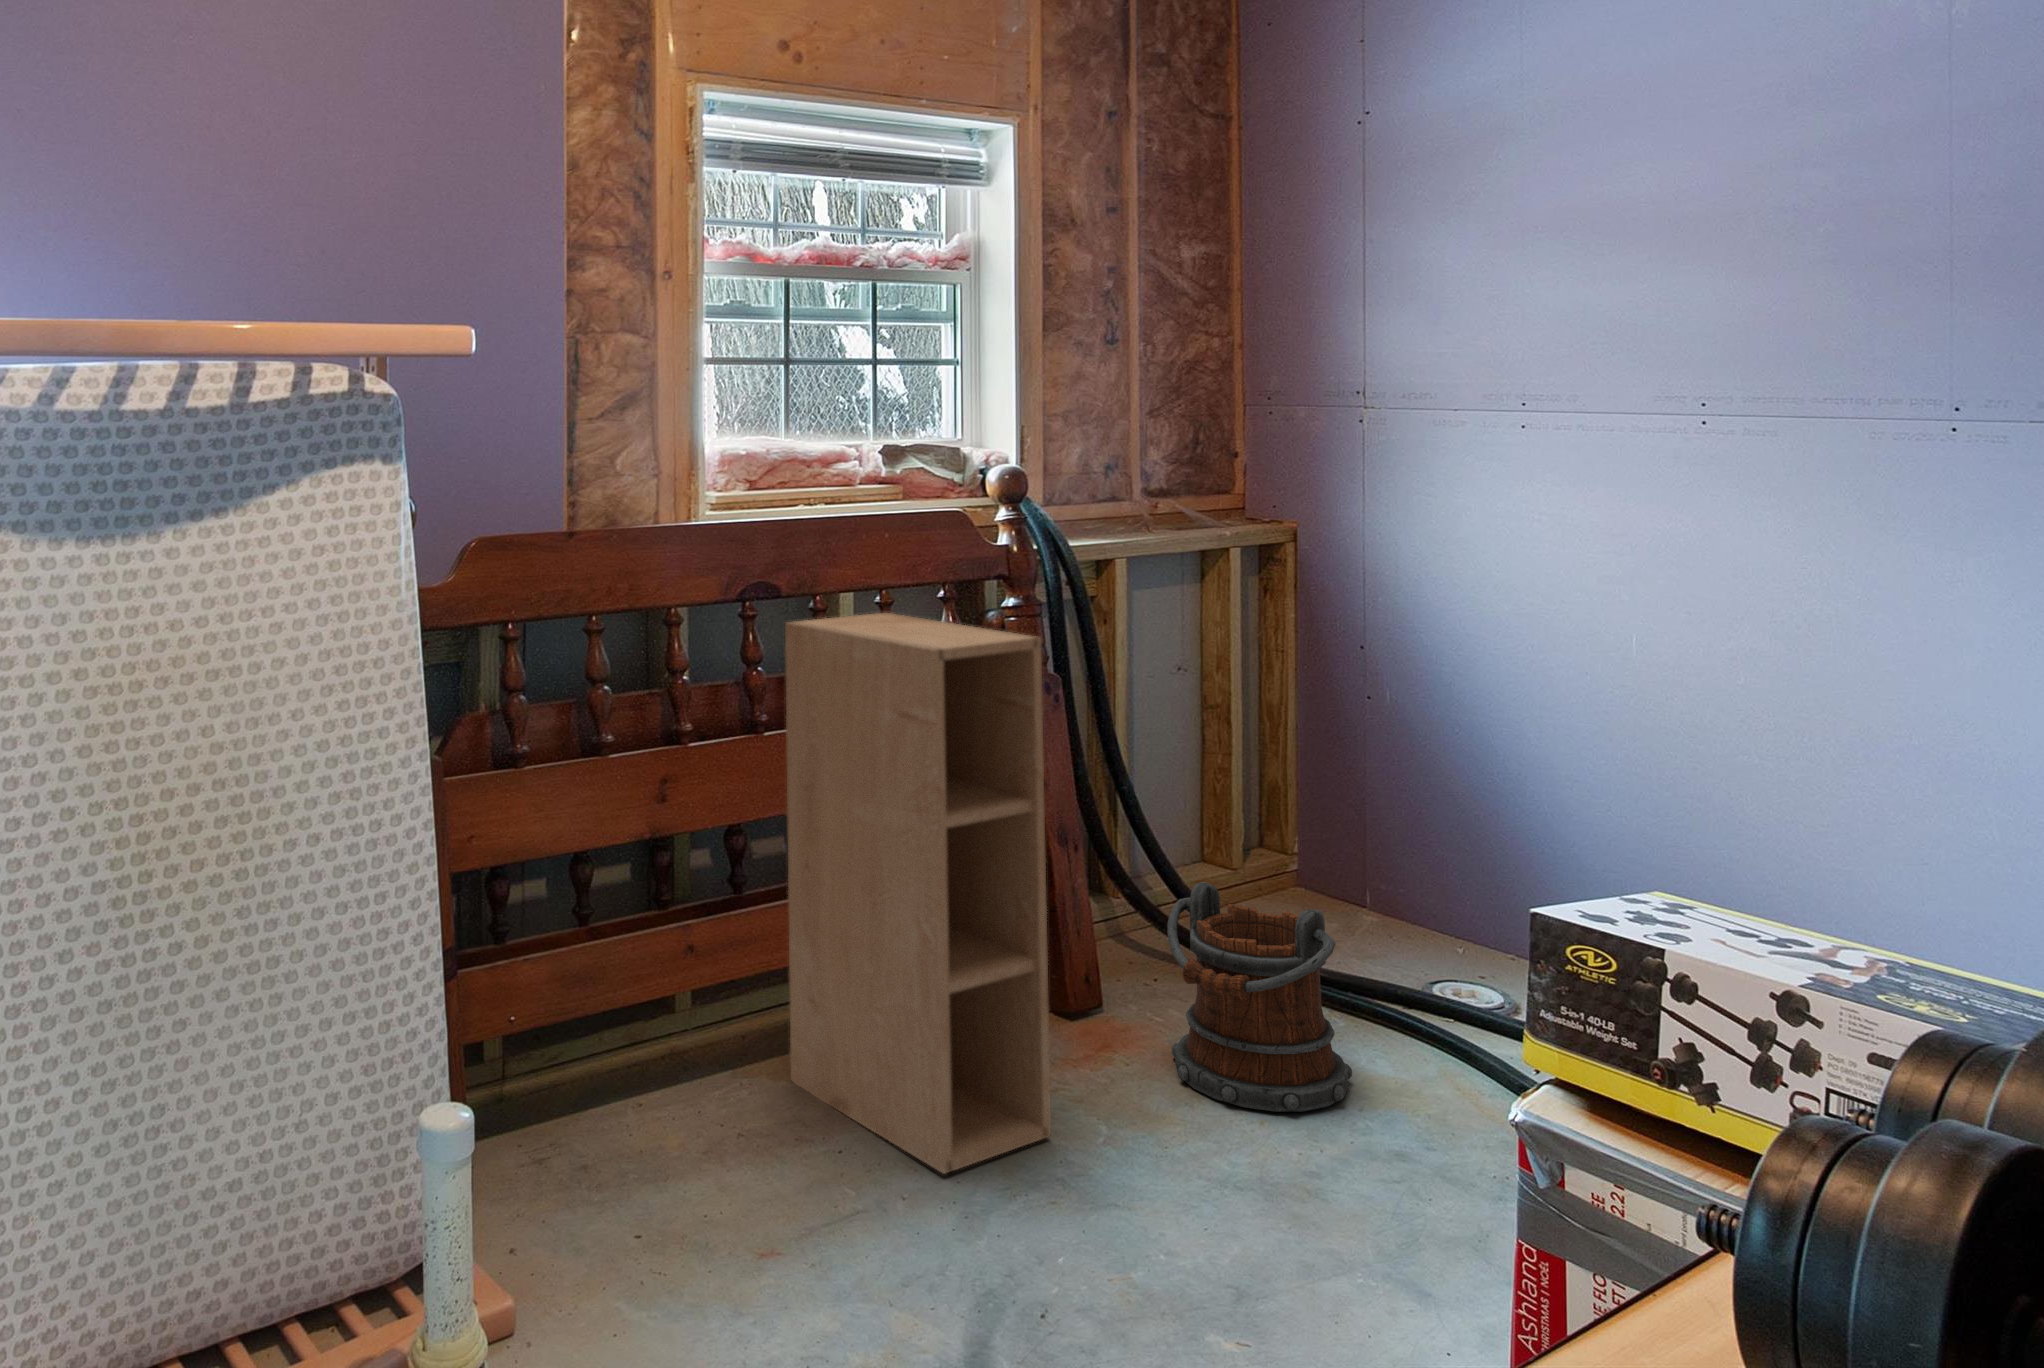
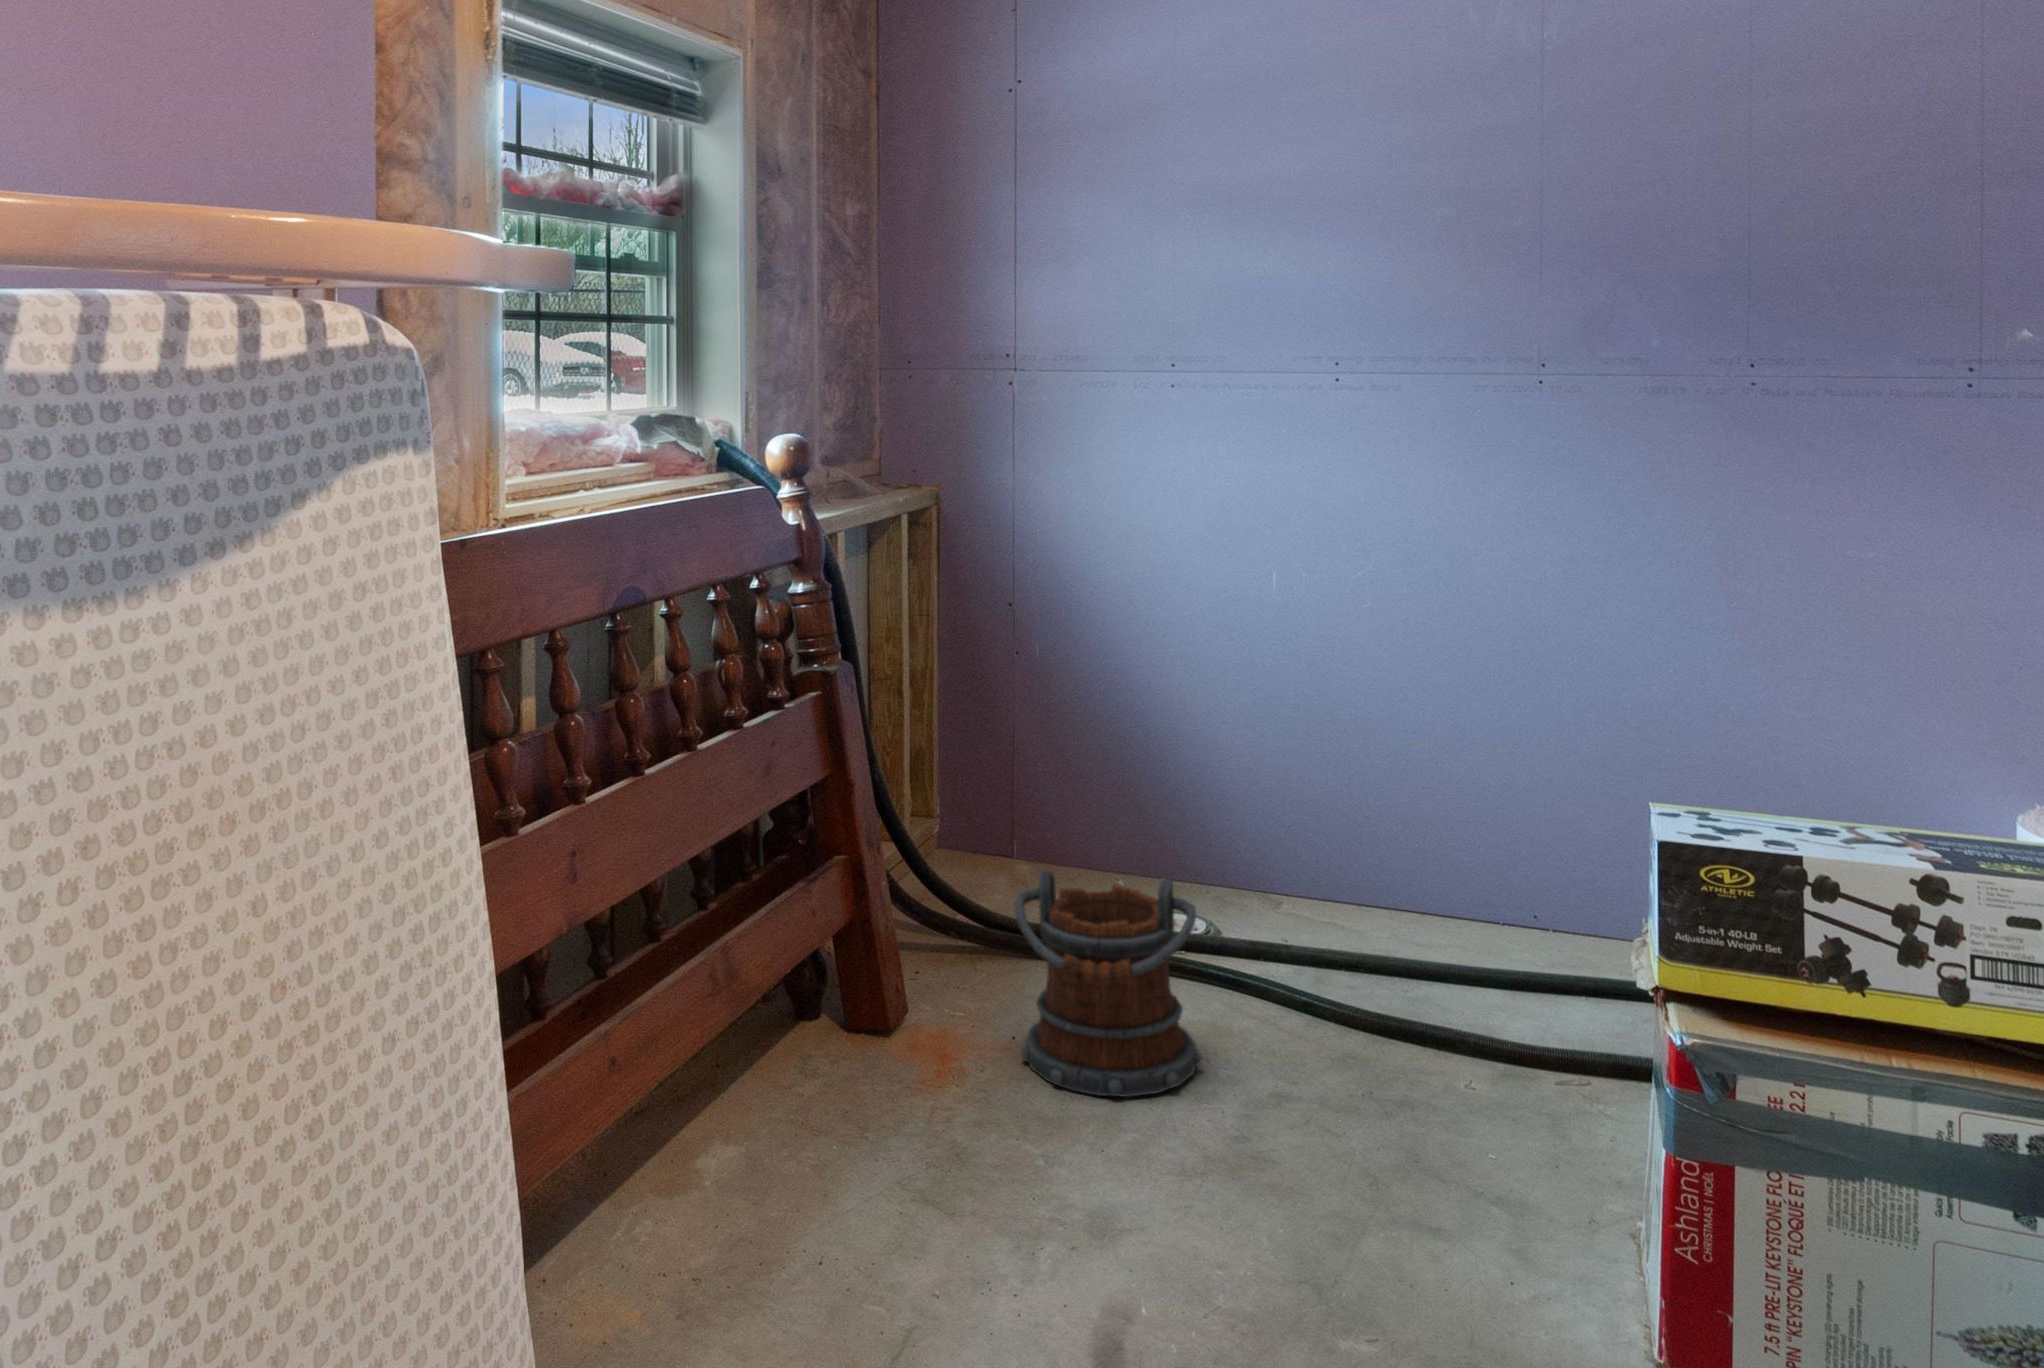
shelving unit: present [785,613,1051,1174] -> none [671,618,1004,1264]

